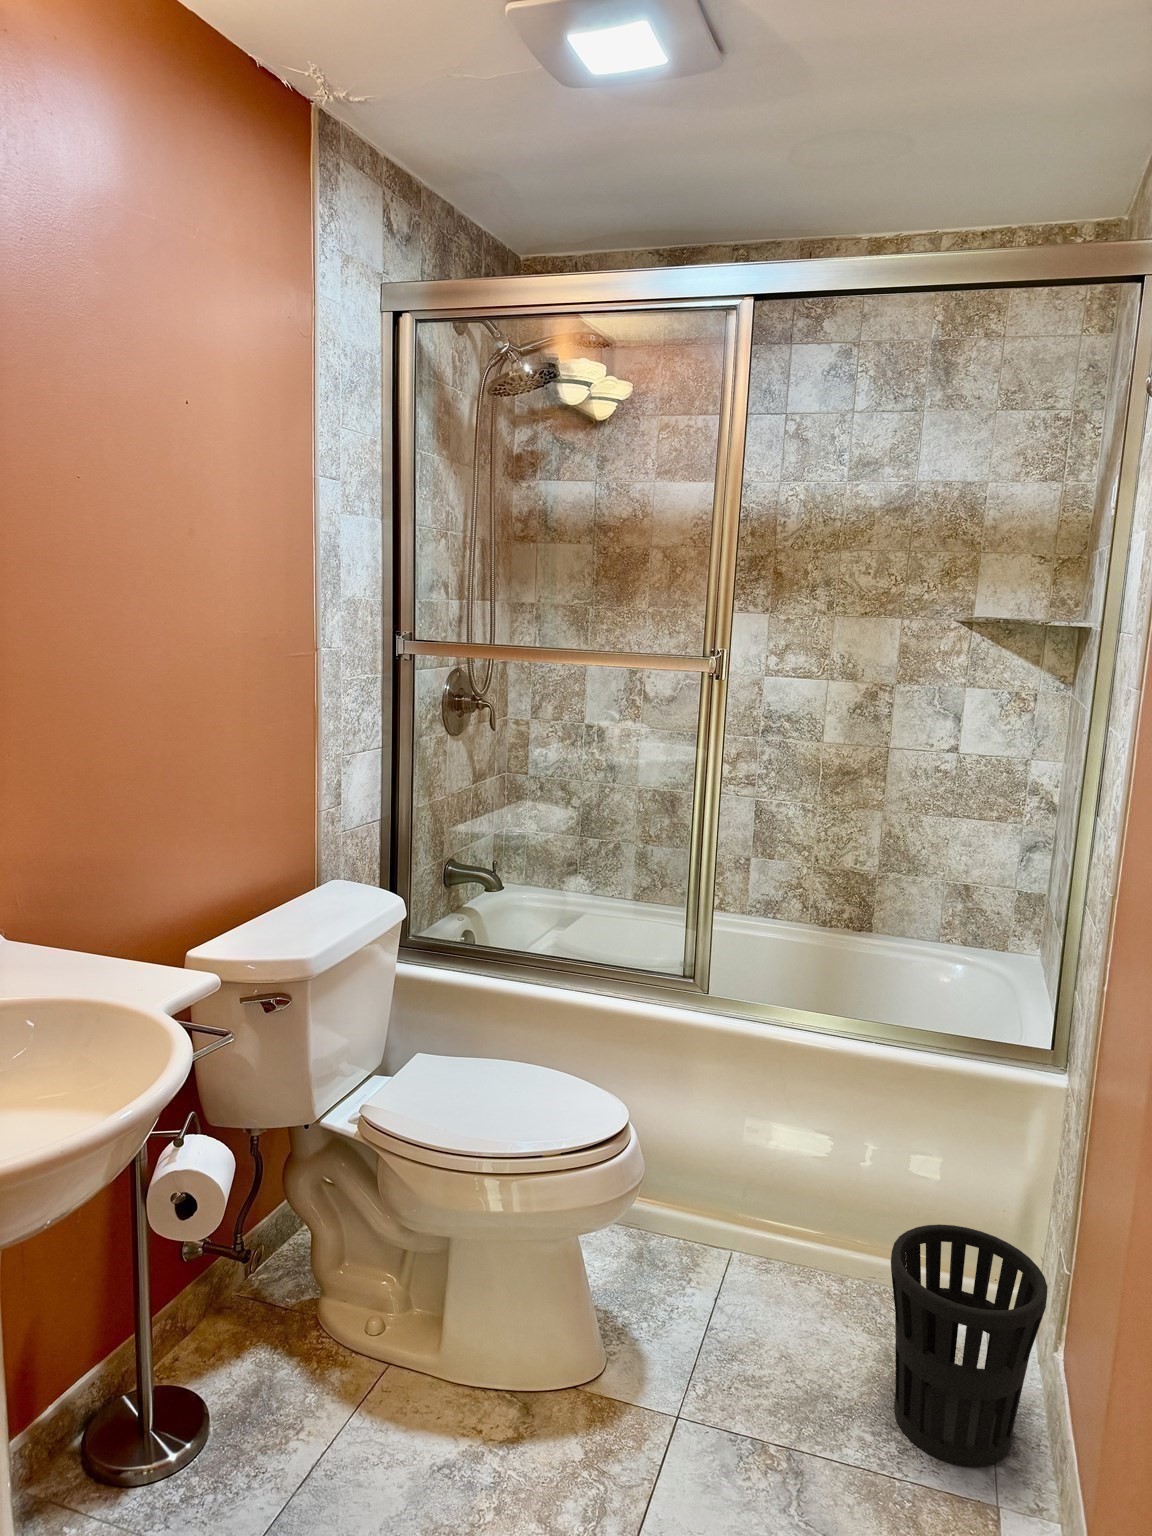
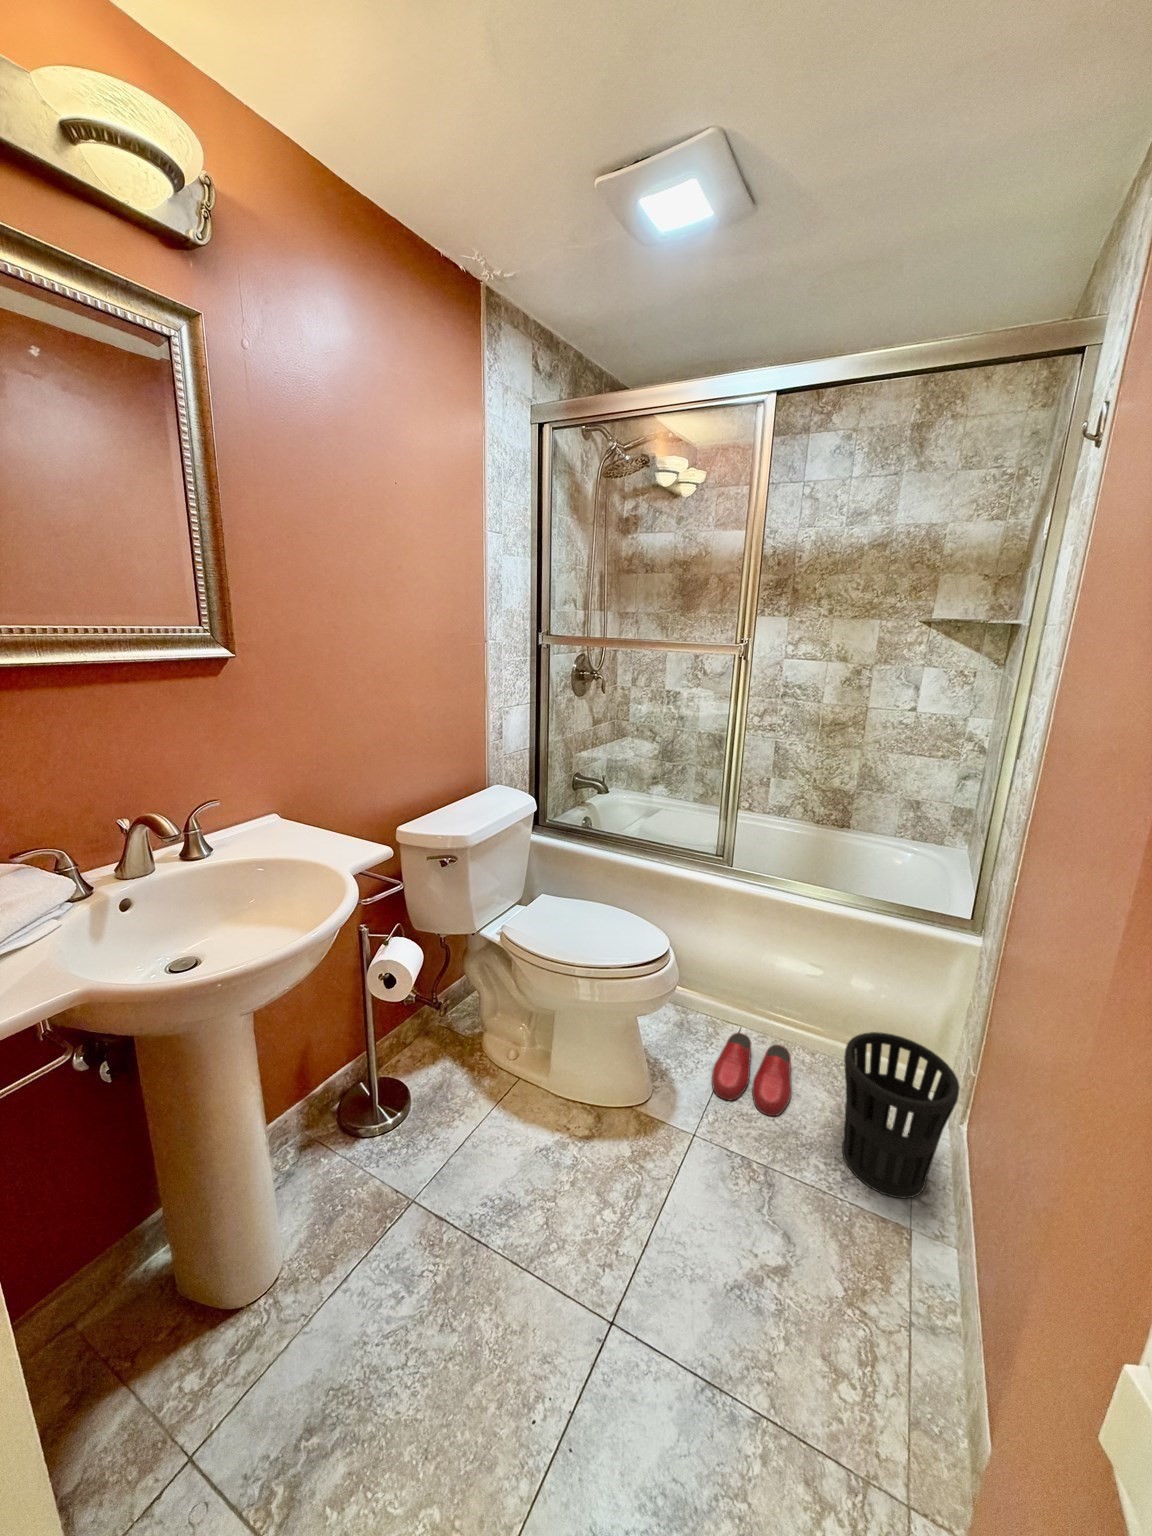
slippers: none [695,1258,815,1376] -> present [712,1033,791,1116]

